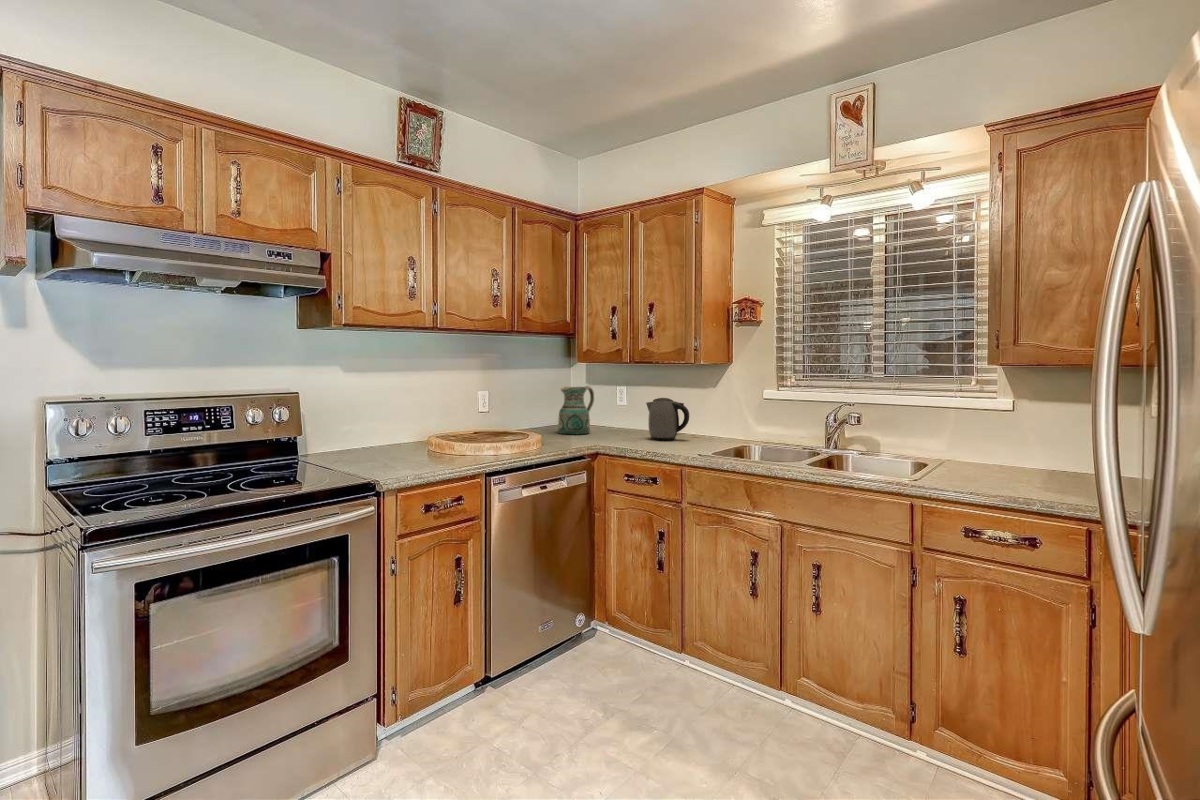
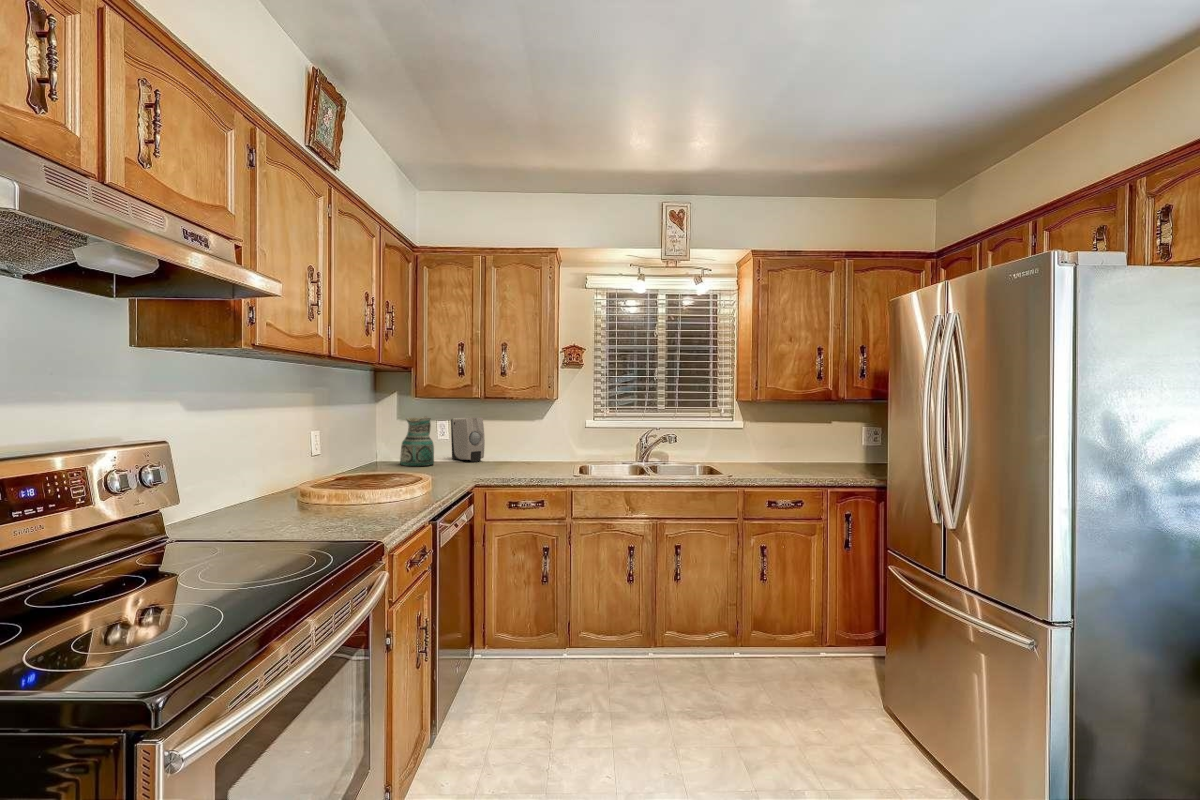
soap dispenser: none [620,387,647,434] -> present [451,417,485,462]
kettle: present [646,398,689,440] -> none [495,428,533,466]

